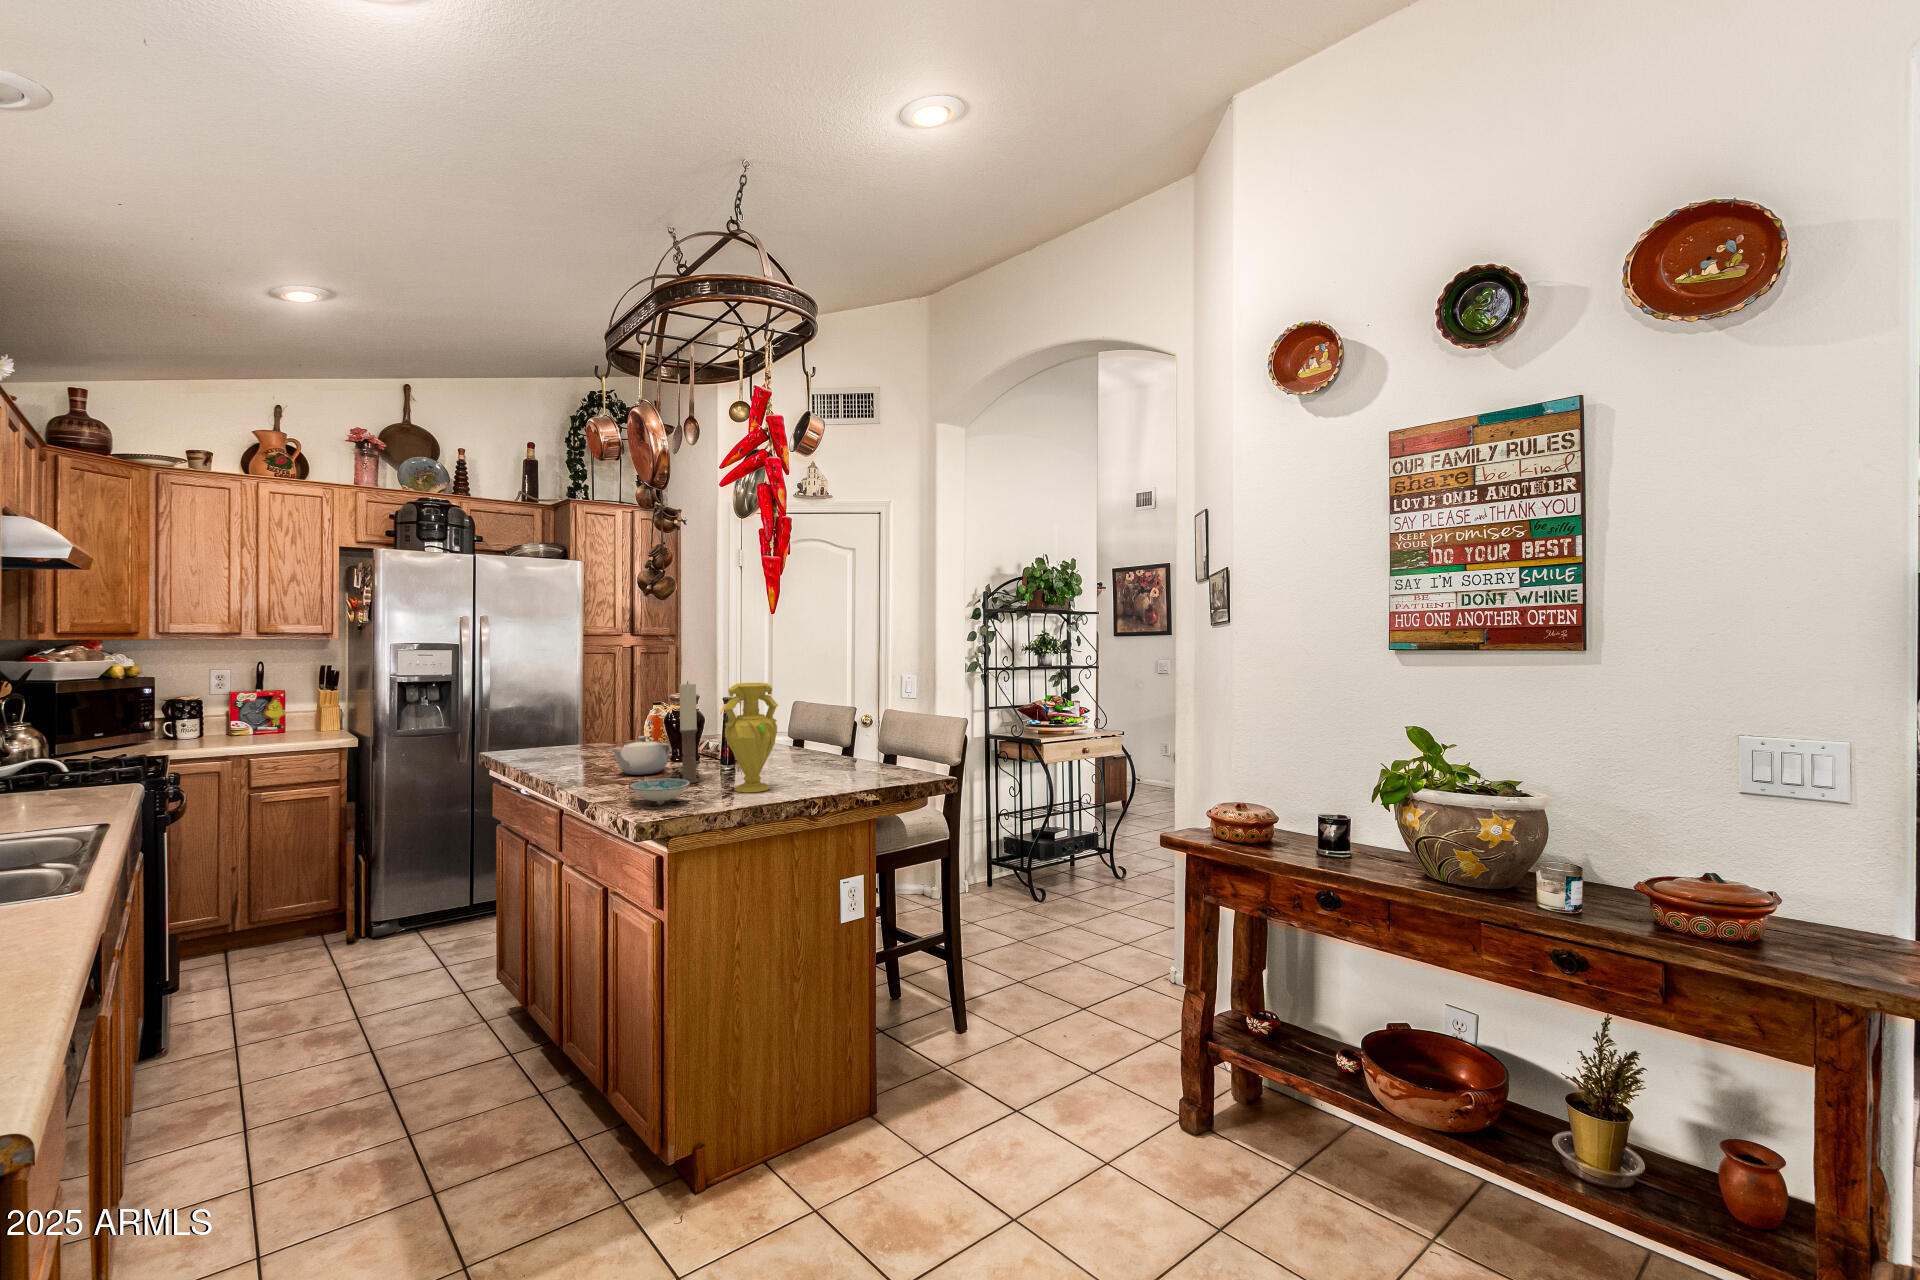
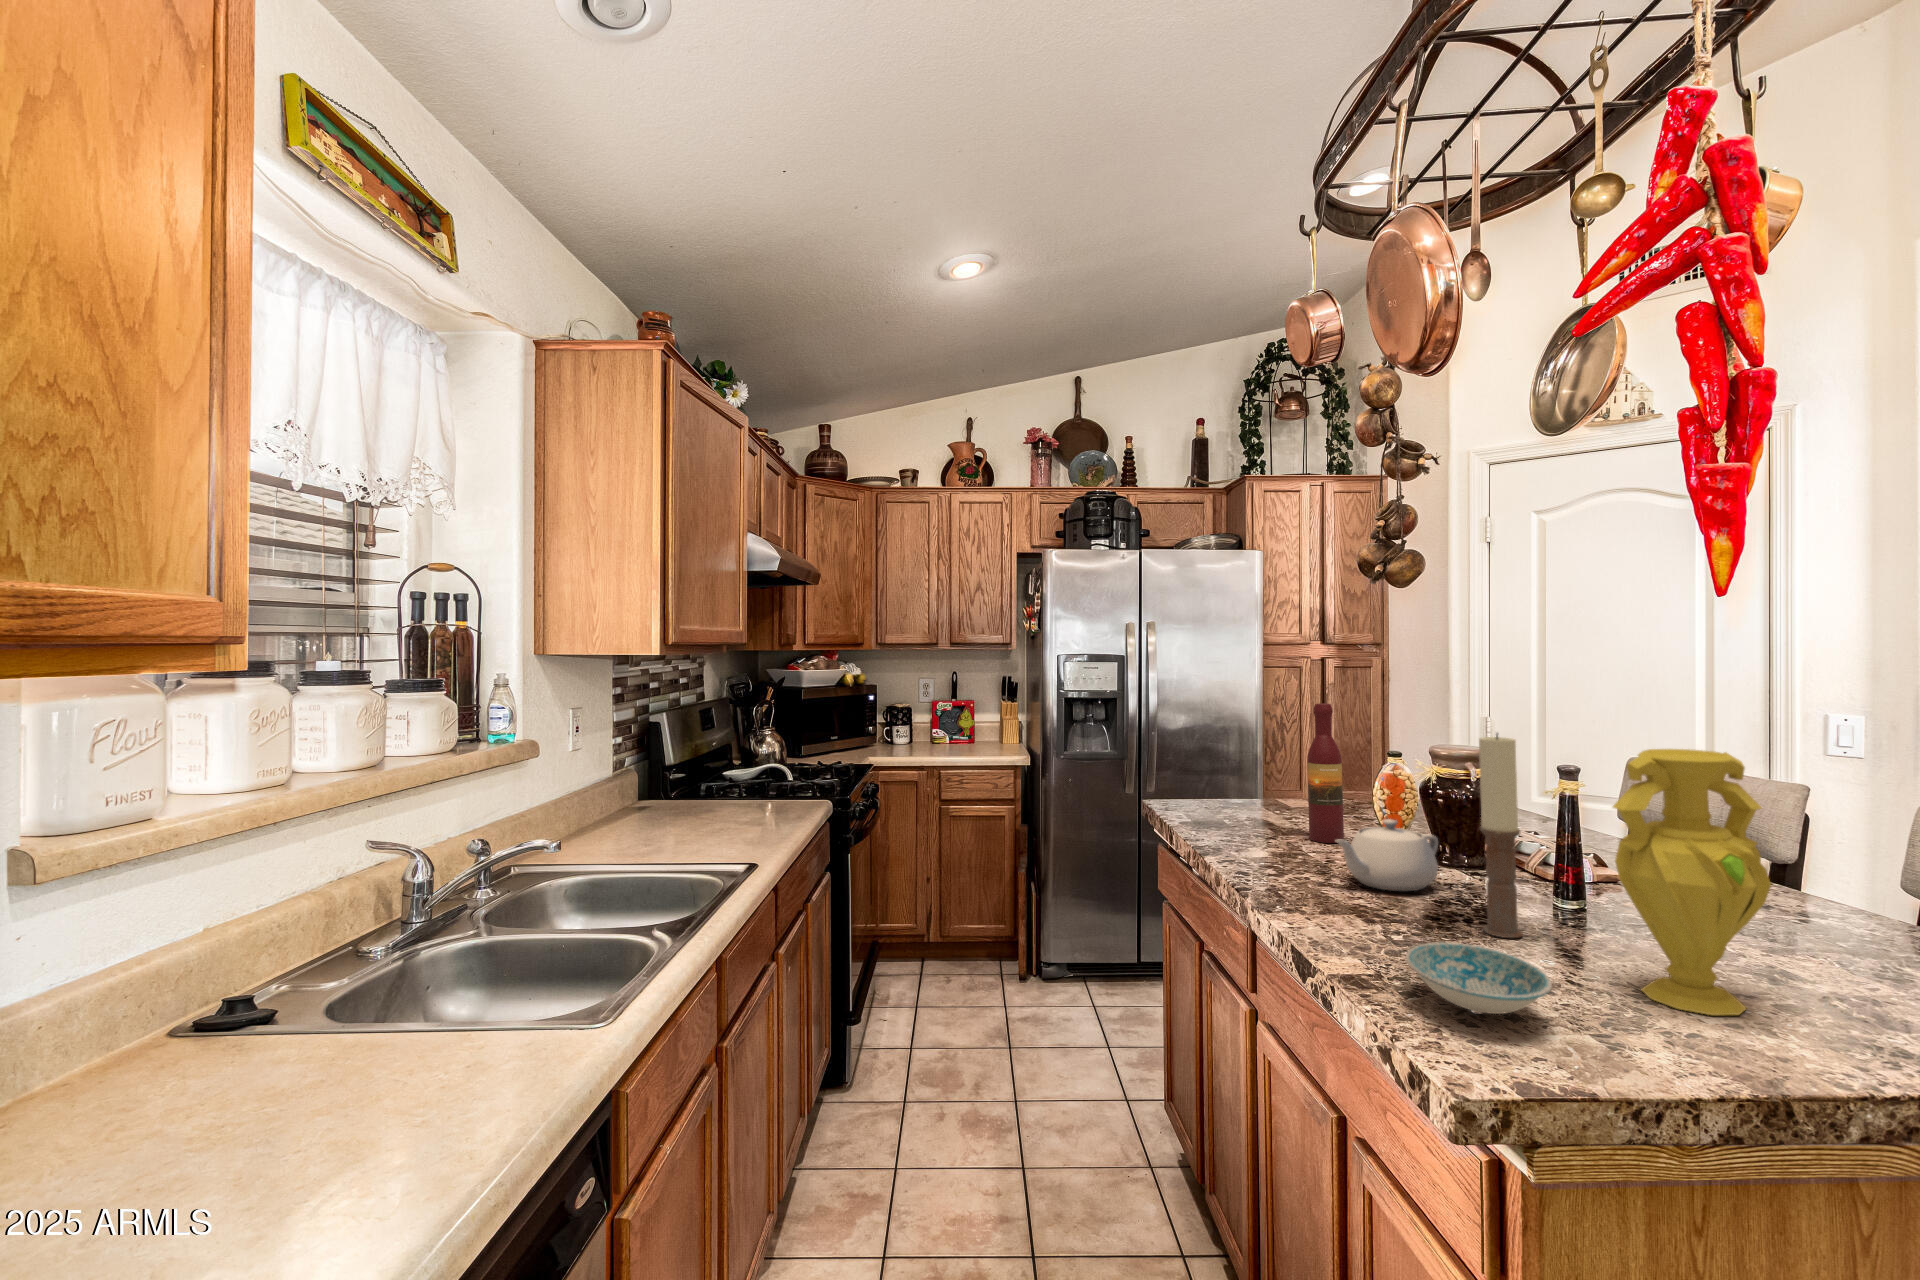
wine bottle: none [601,674,624,761] -> present [1307,703,1344,843]

